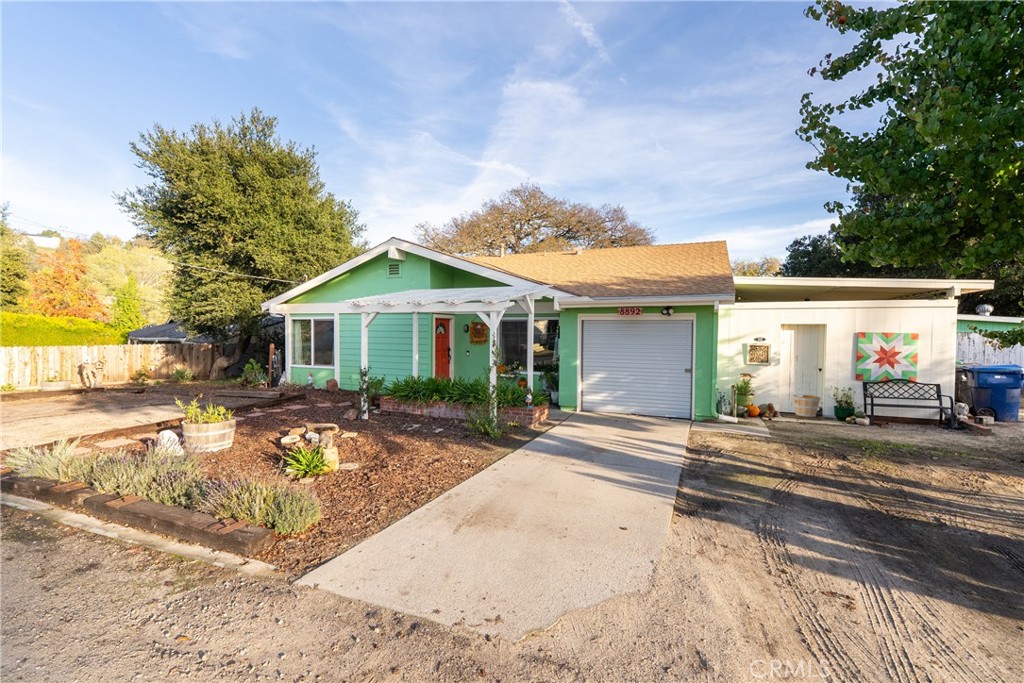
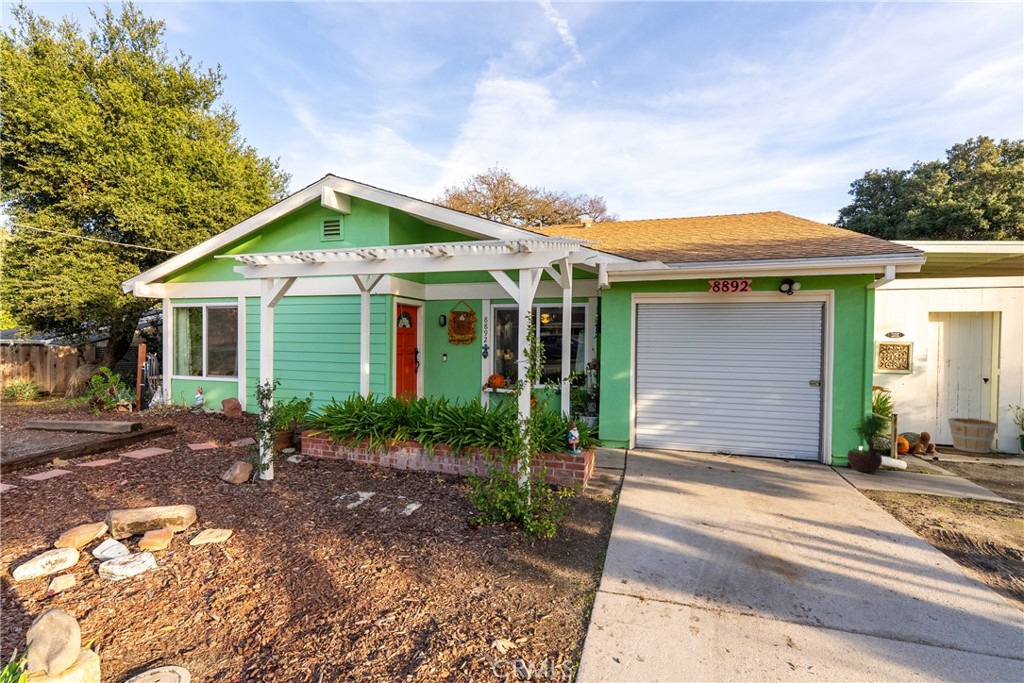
potted tree: none [701,386,726,424] -> present [848,415,888,472]

